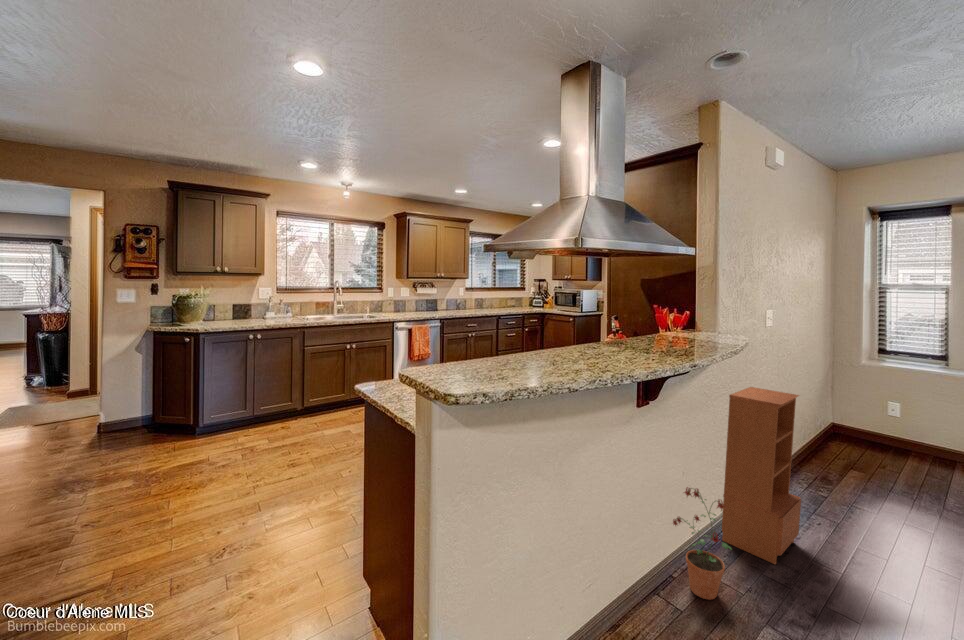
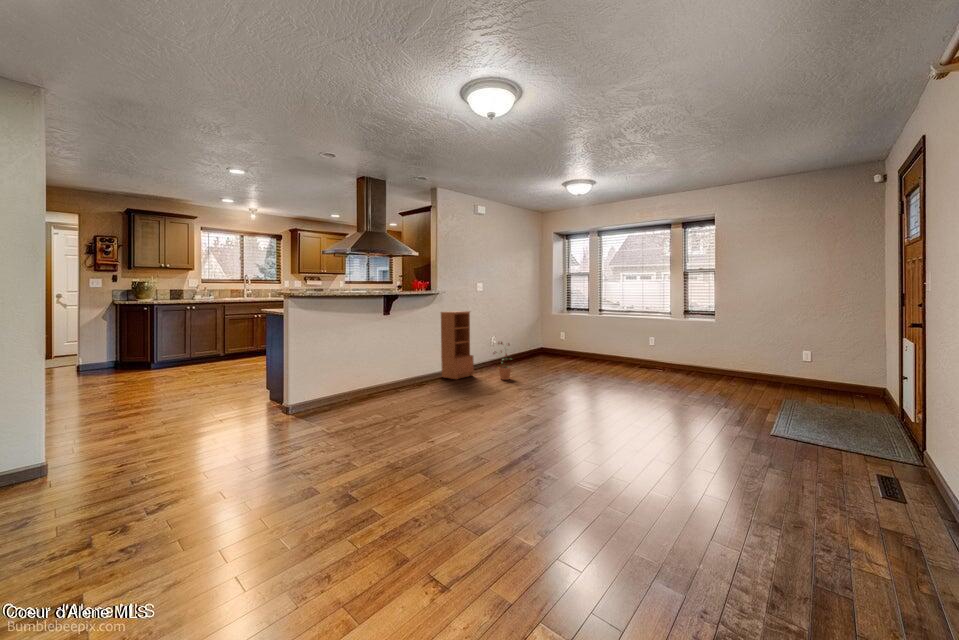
potted plant: present [673,487,732,600] -> present [493,342,511,380]

